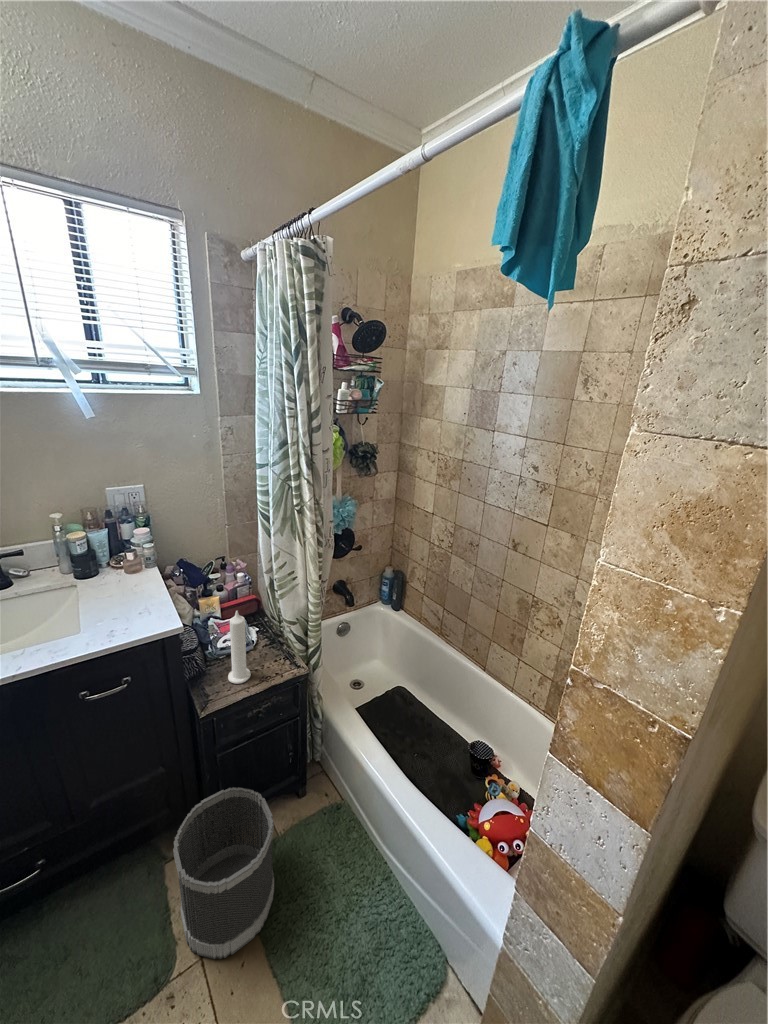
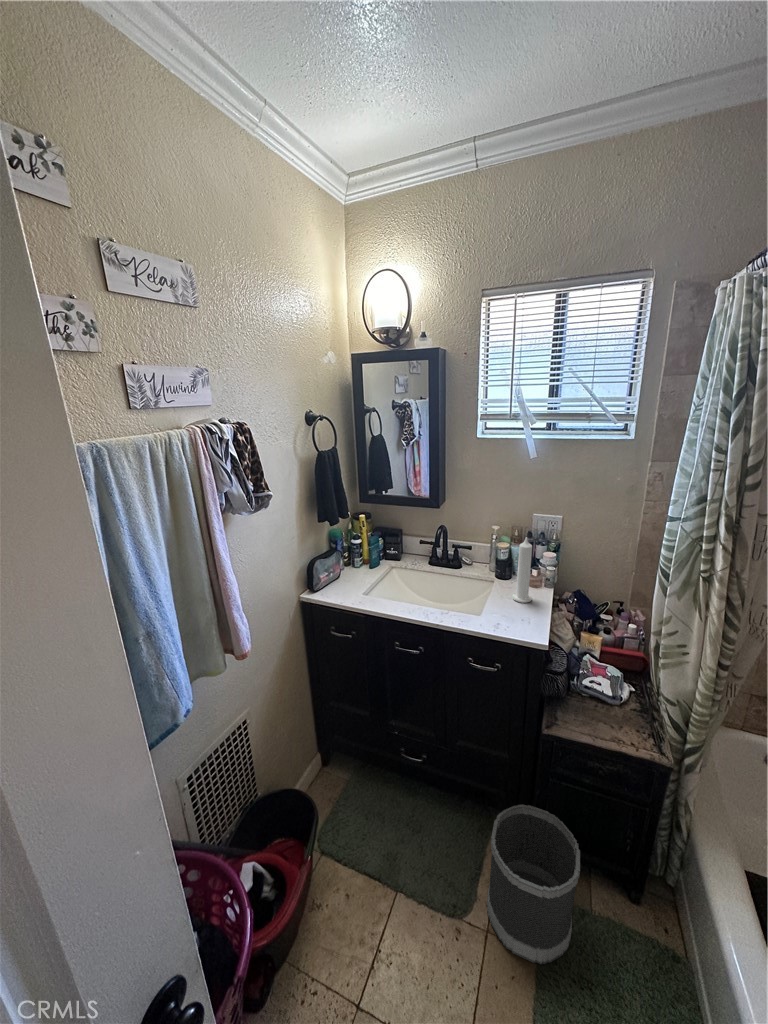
candle: present [228,611,251,684] -> present [512,537,532,603]

